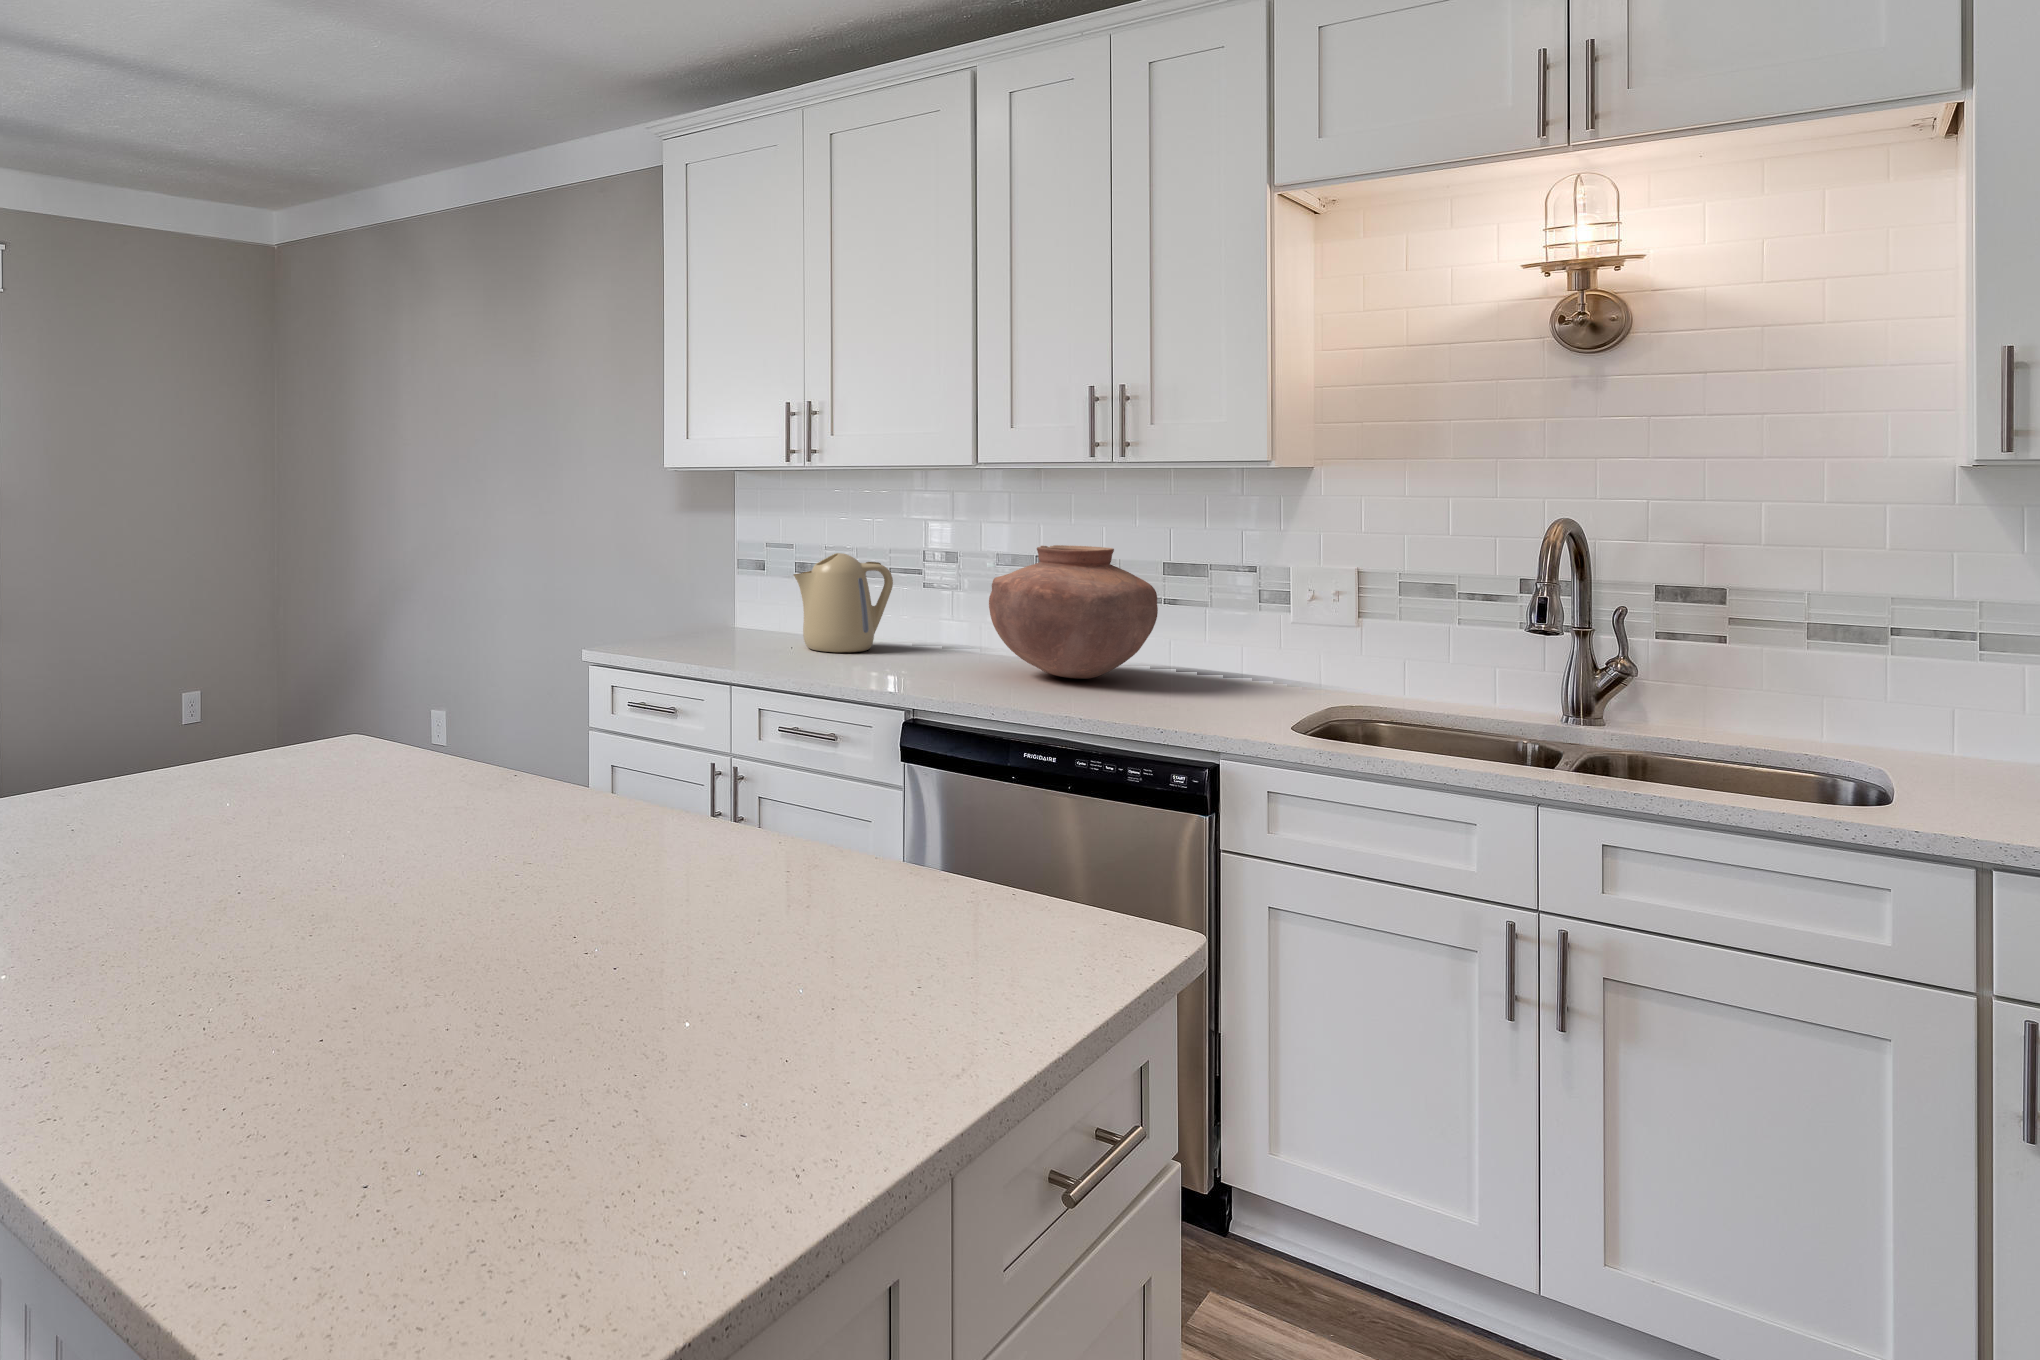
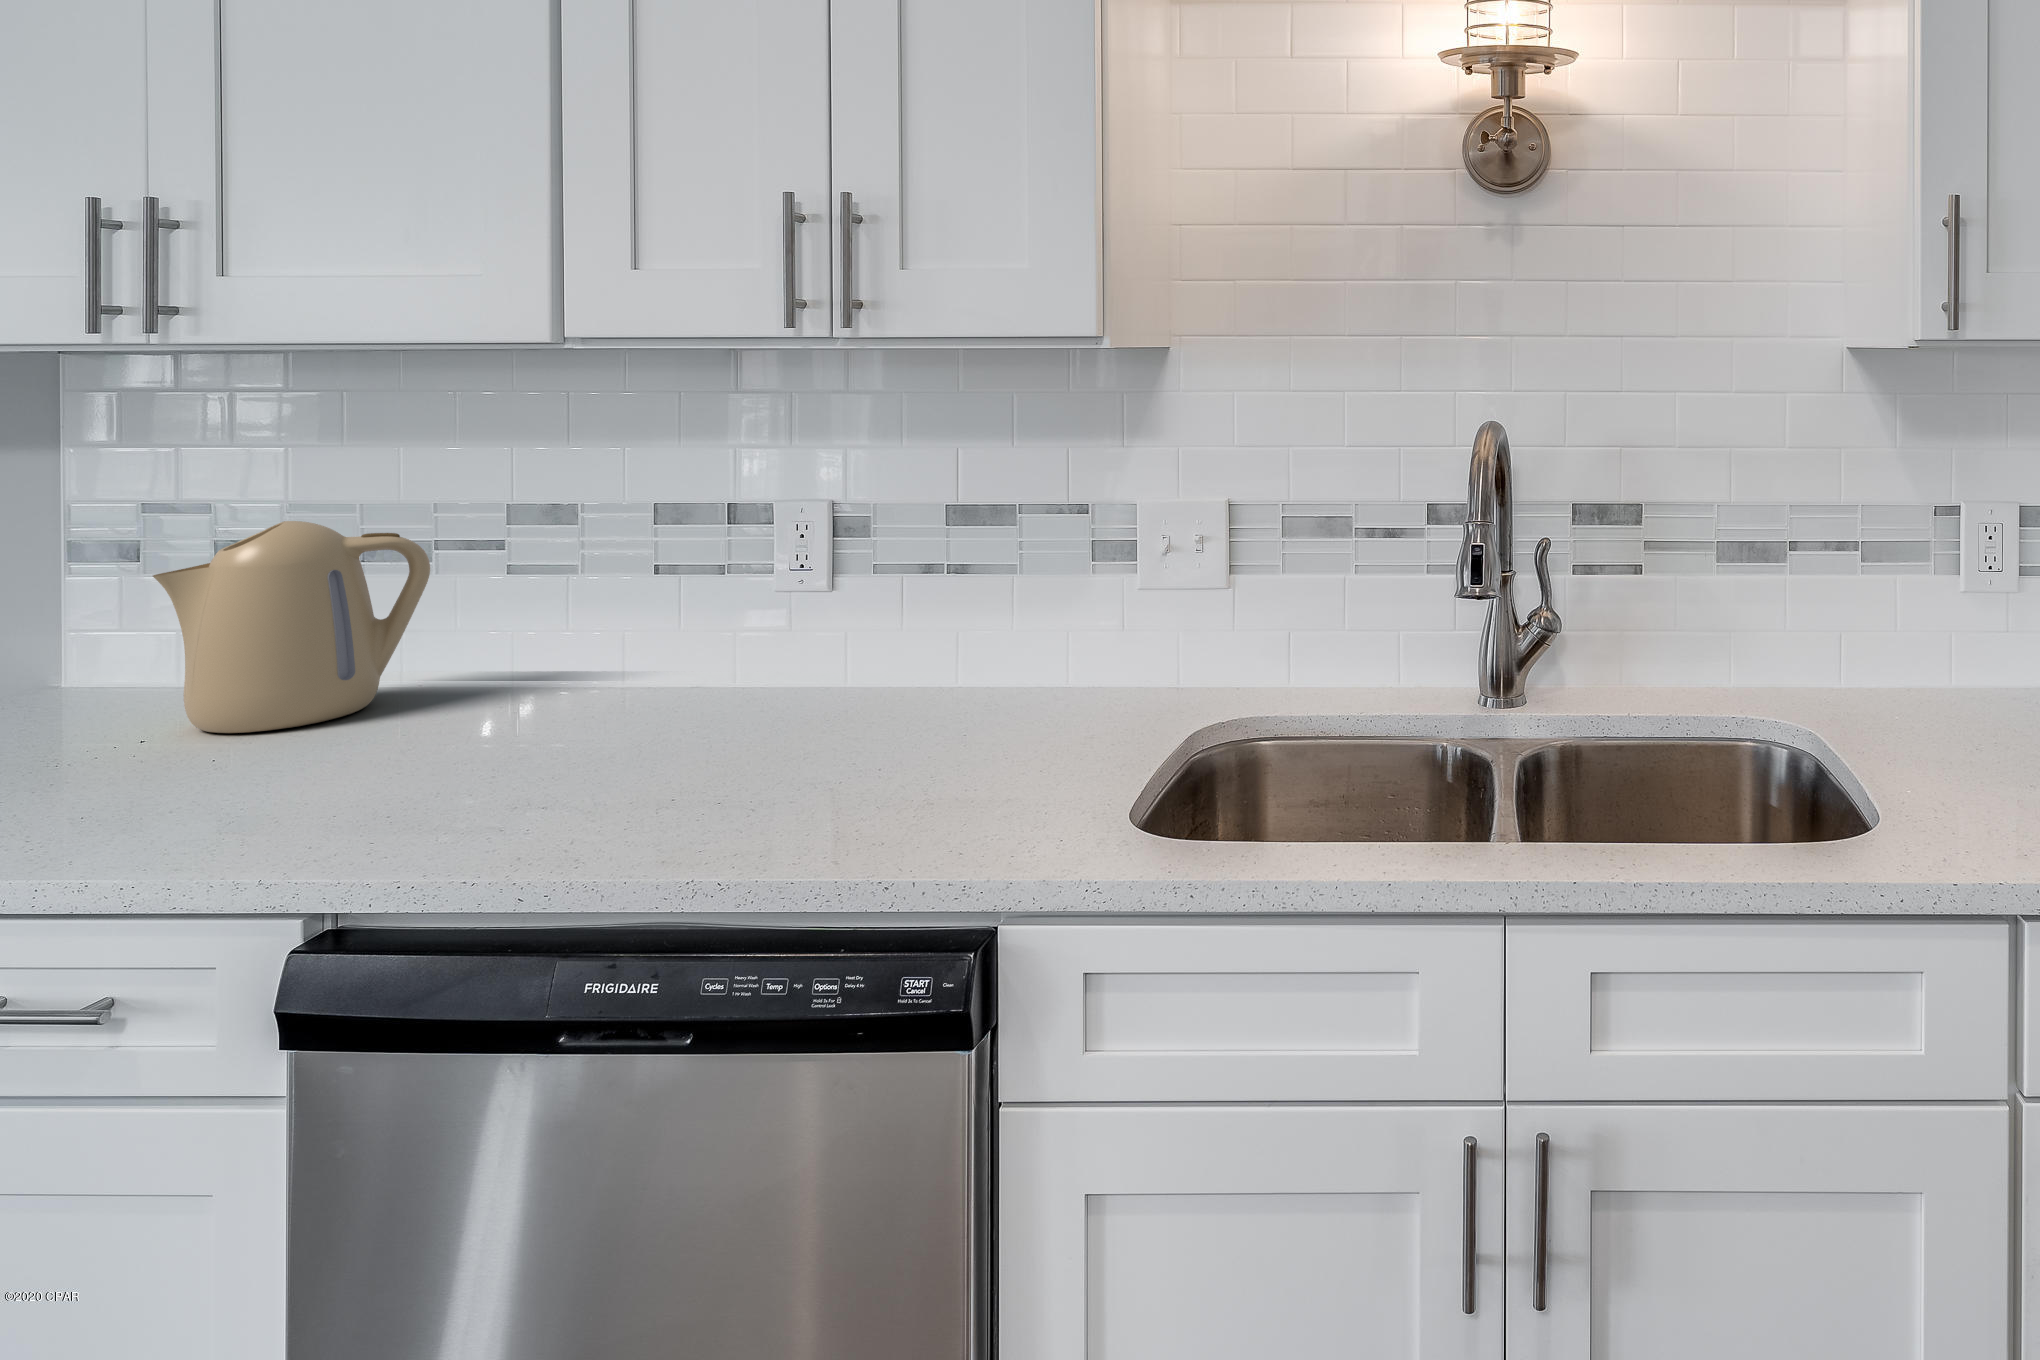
vase: present [989,545,1158,679] -> none [590,487,924,733]

